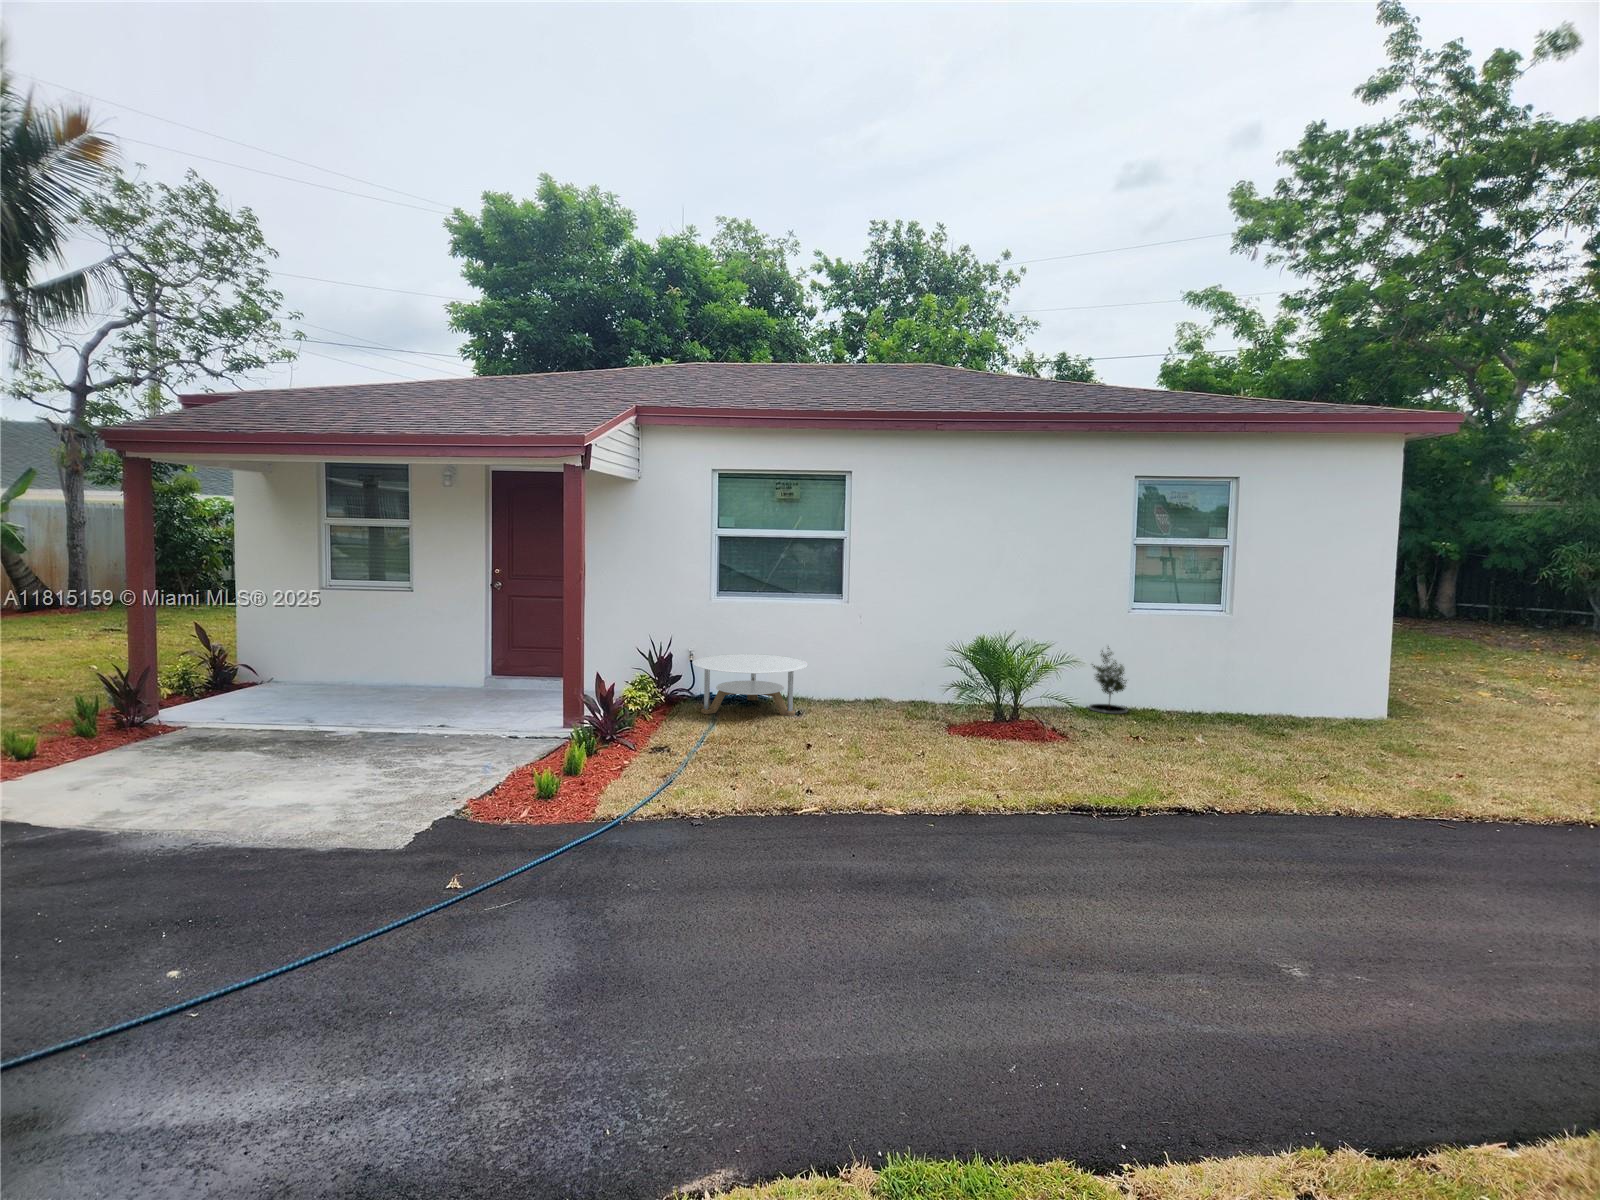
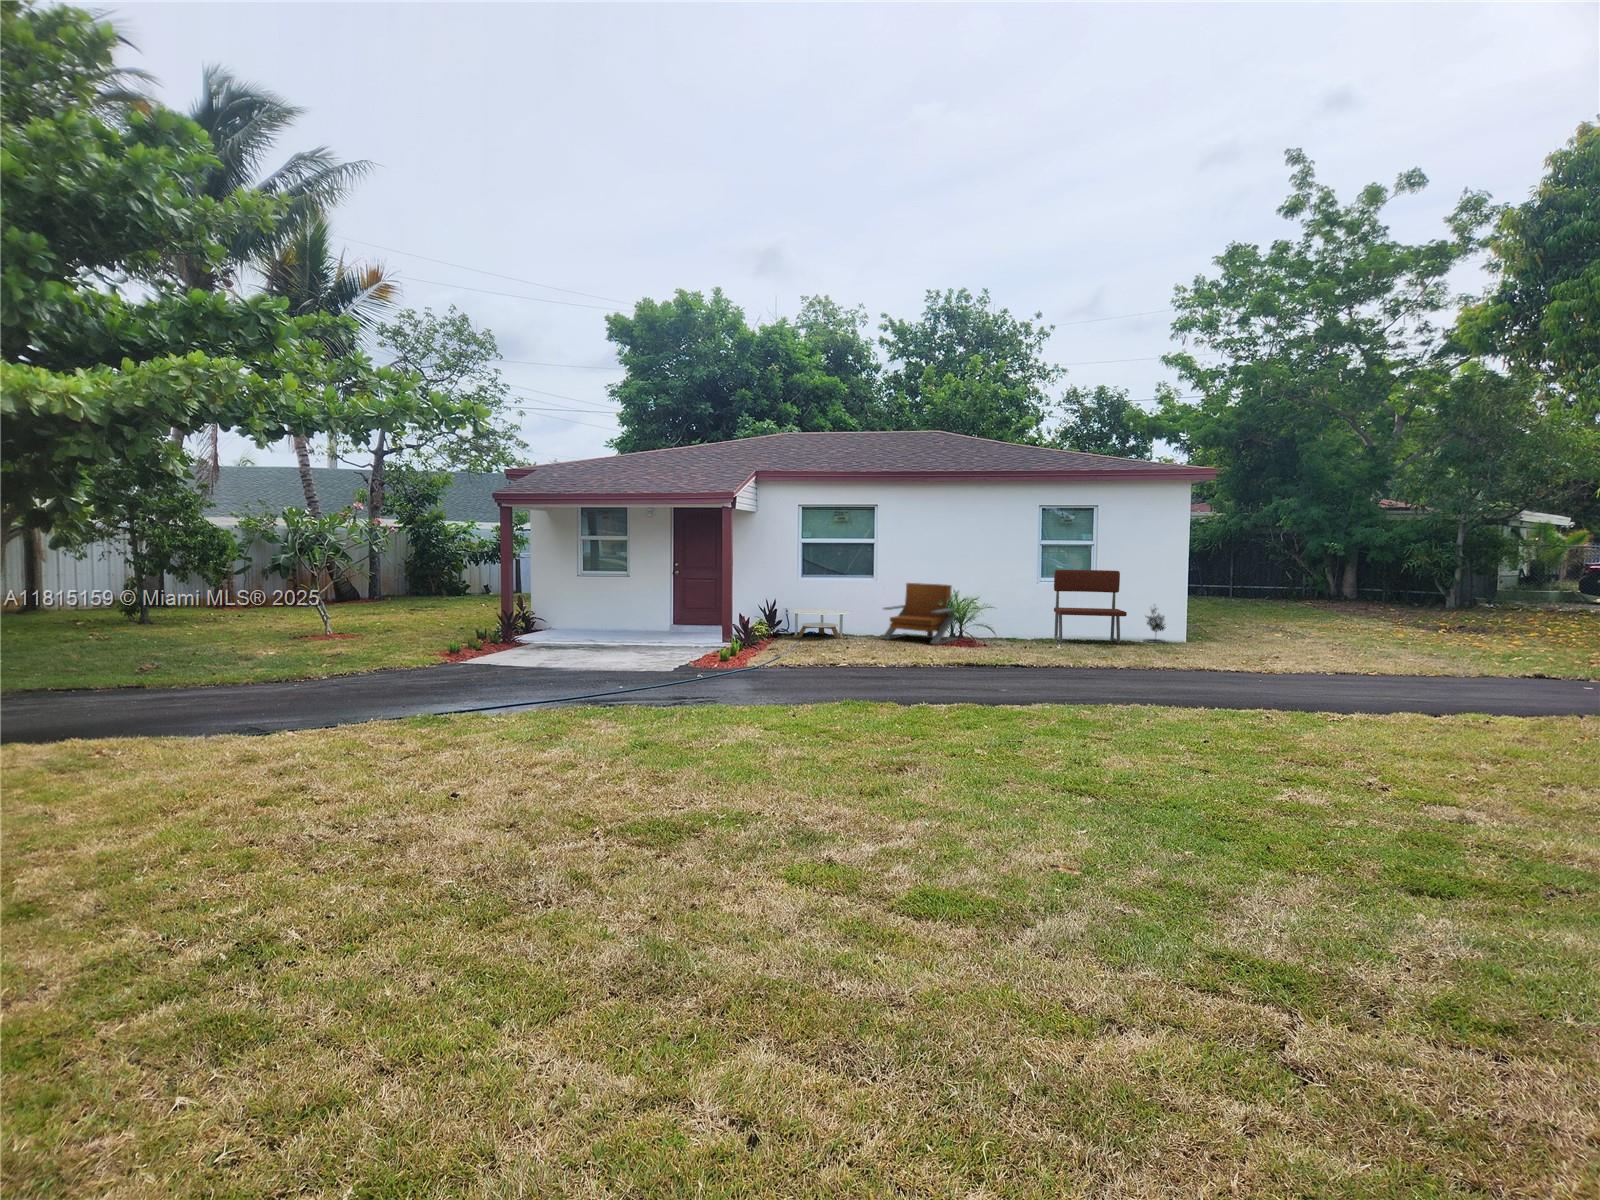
bench: none [1158,588,1302,721] -> present [1054,570,1127,643]
lounge chair: none [865,610,1003,731] -> present [882,583,957,644]
potted tree: present [1089,646,1127,714] -> present [1144,608,1166,643]

